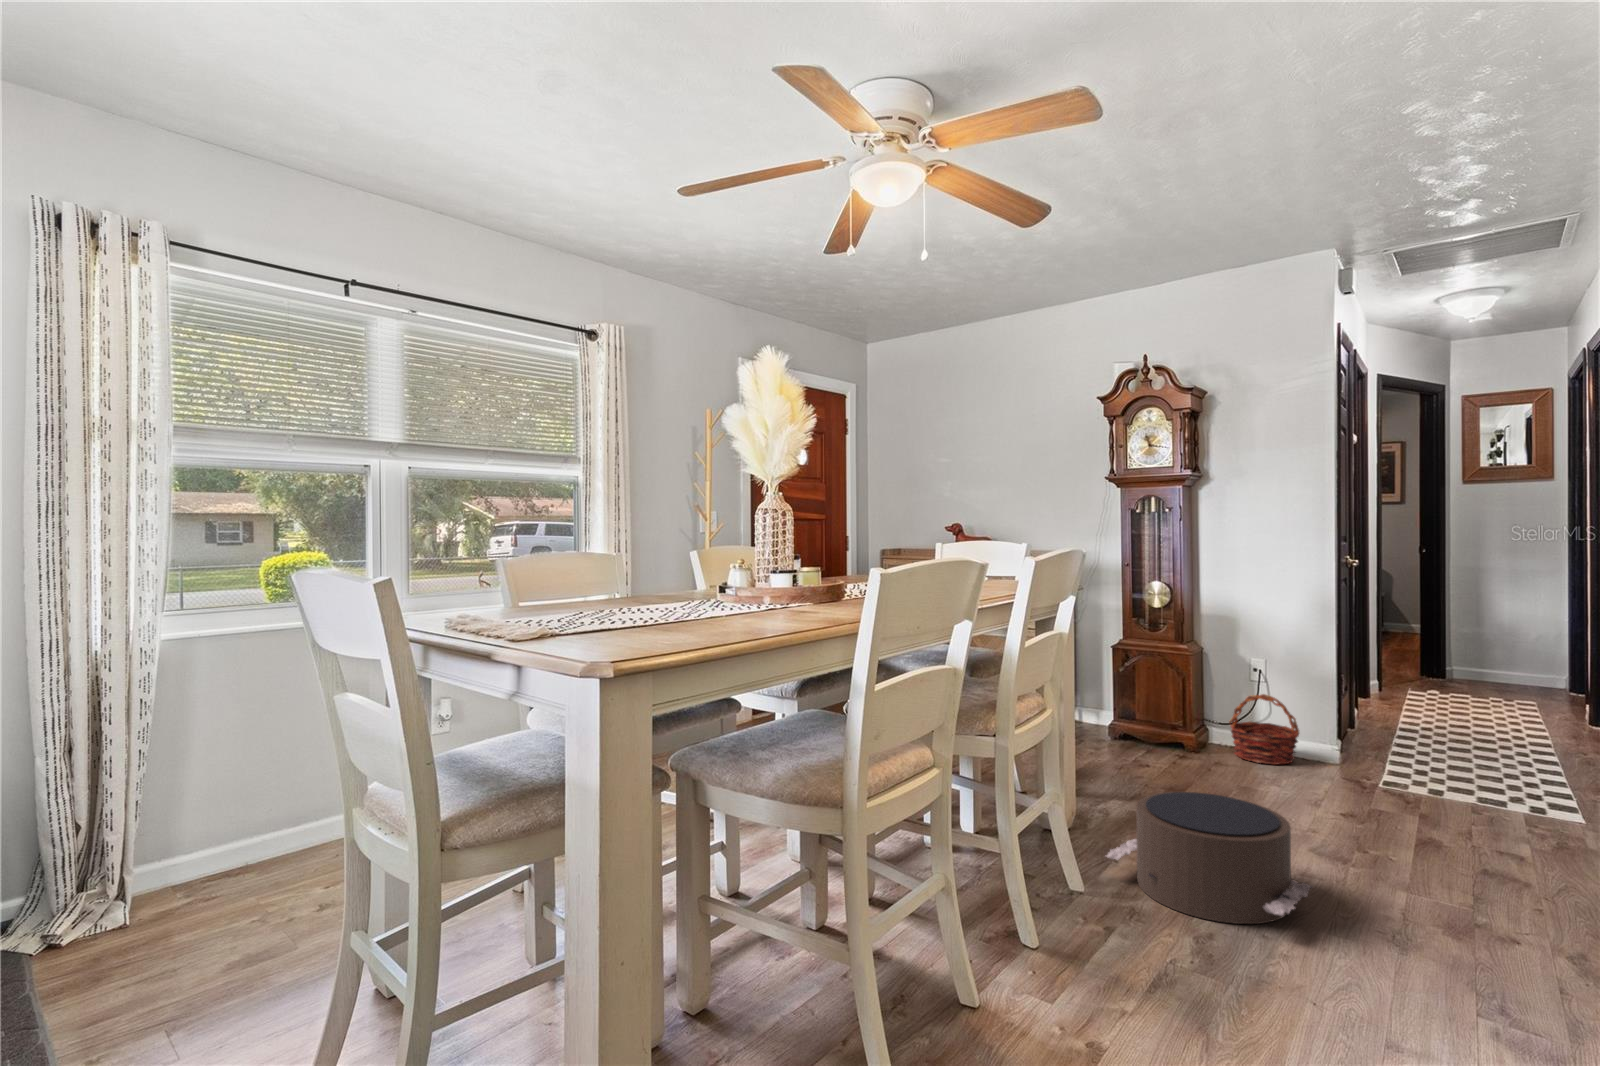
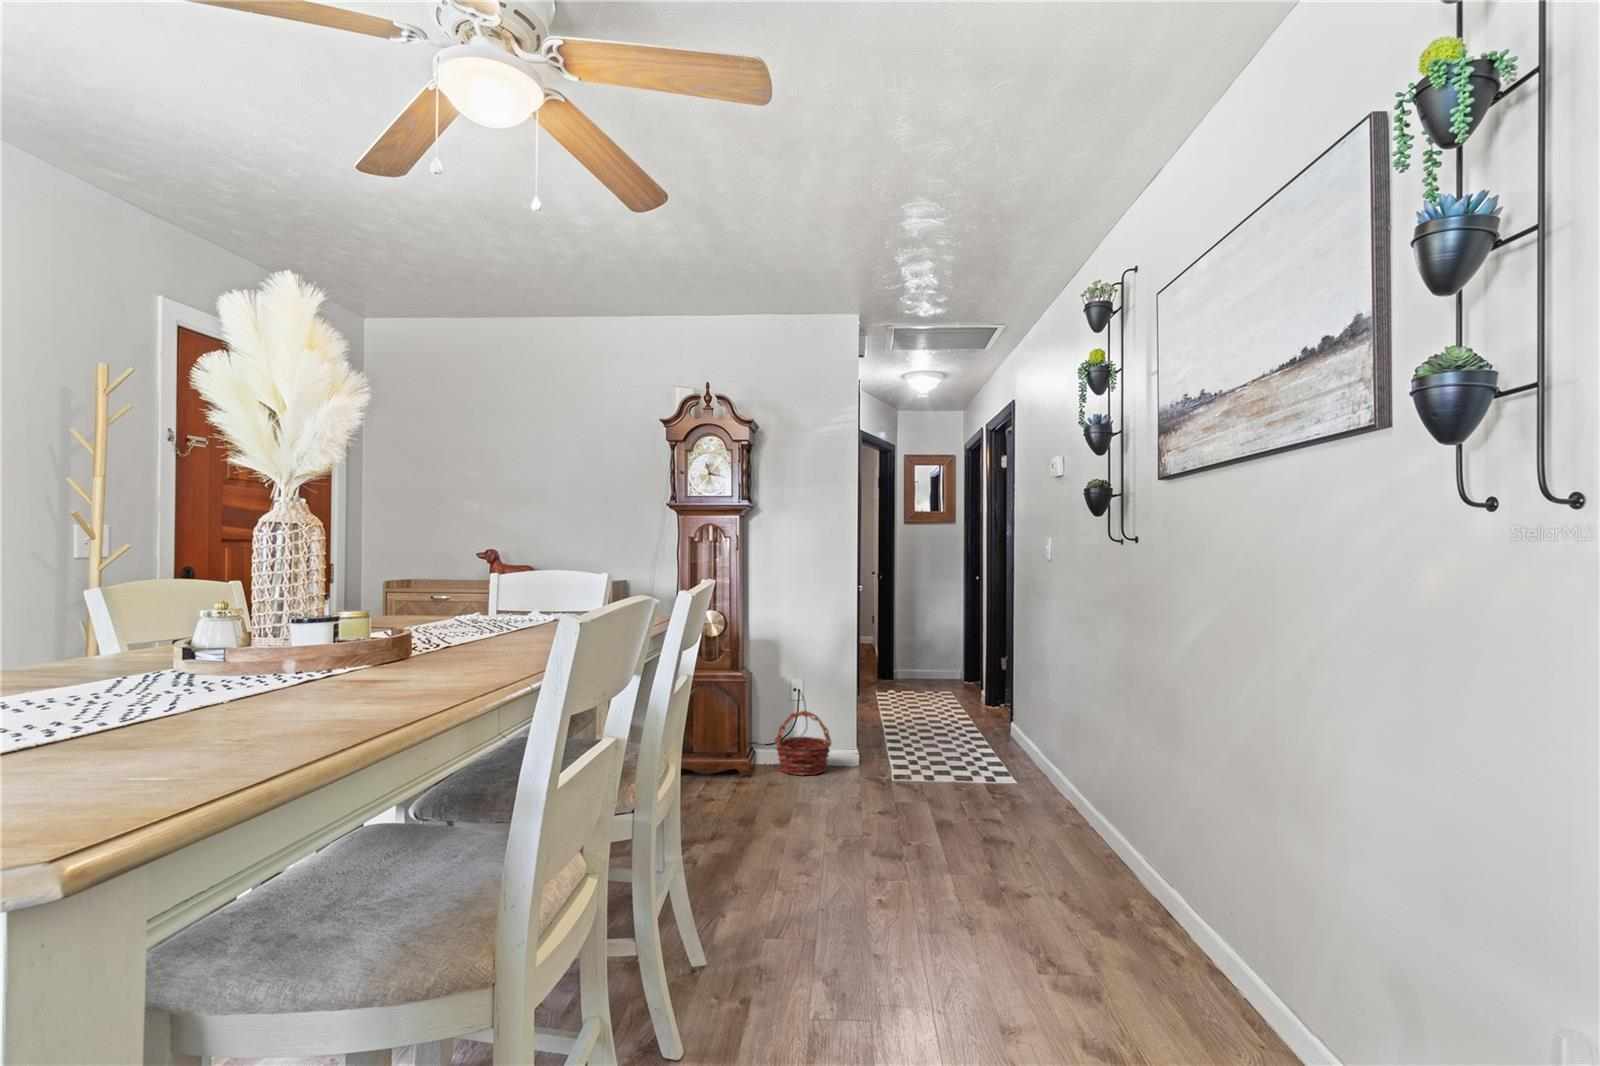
pouf: present [1107,792,1312,924] -> none [730,817,905,945]

